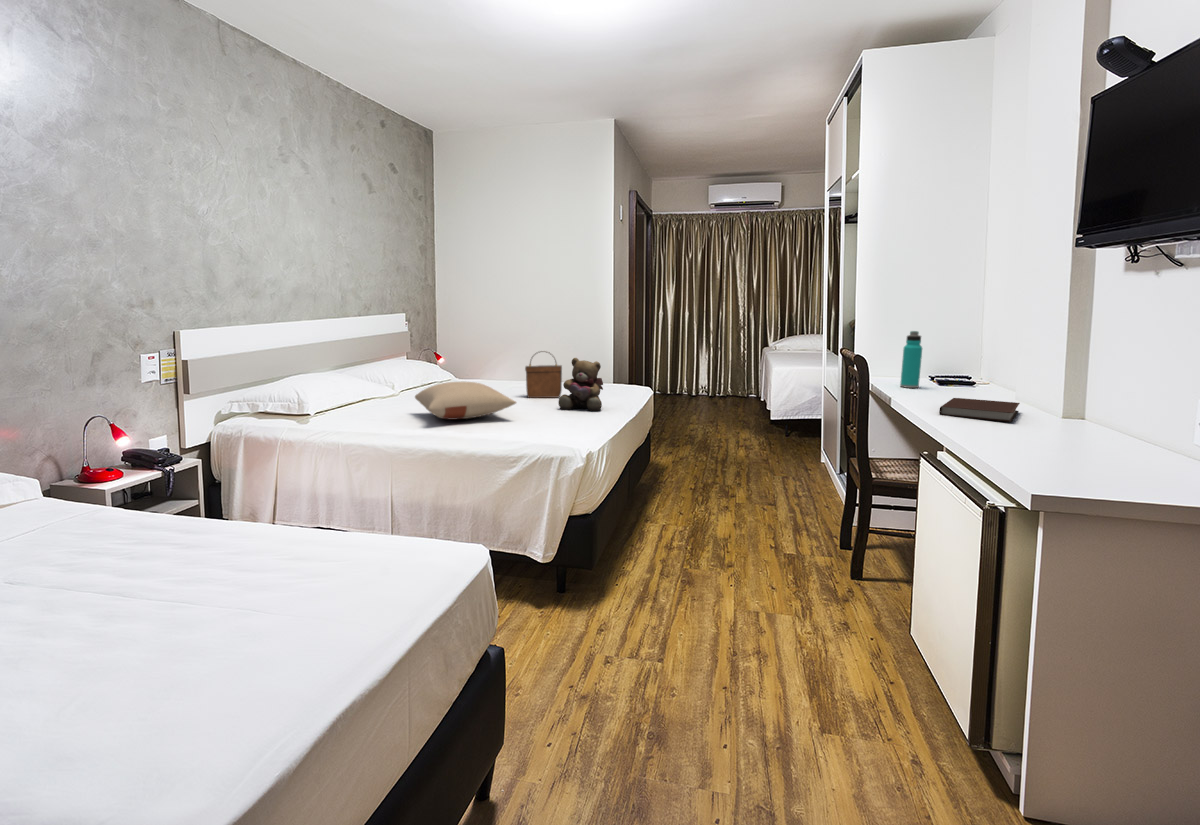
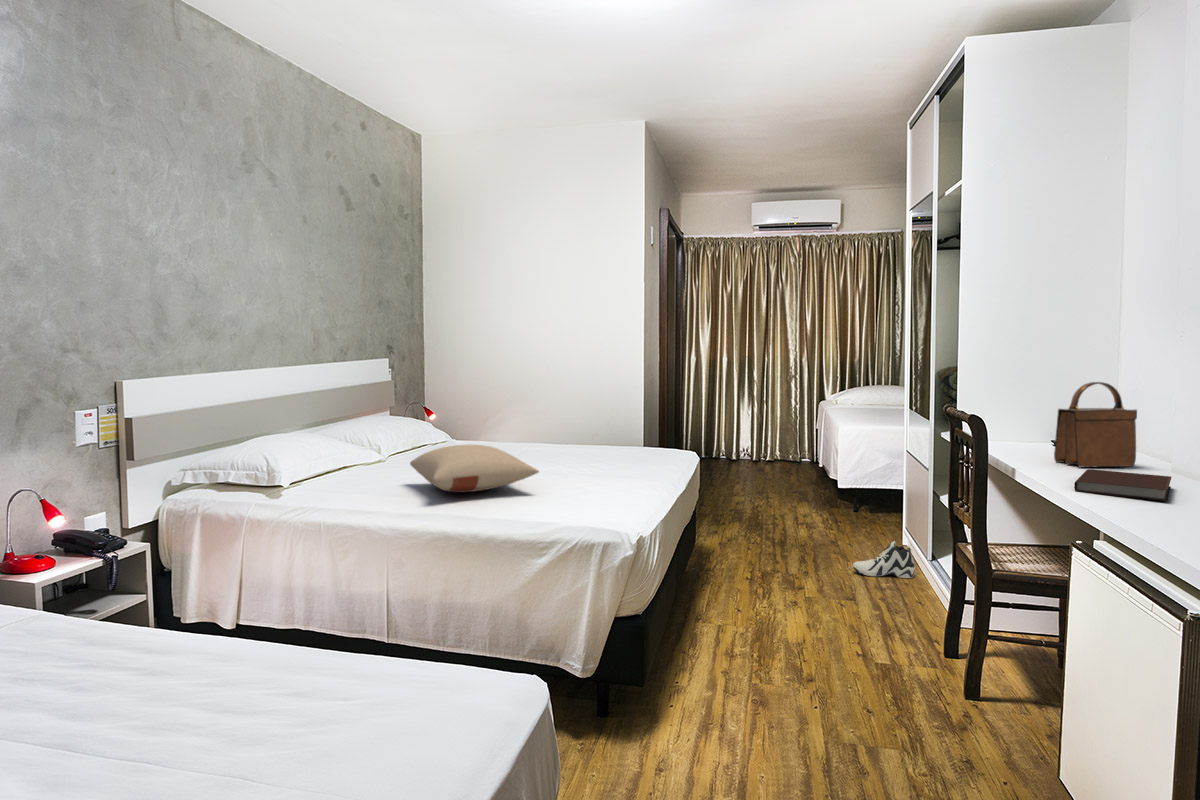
water bottle: present [900,331,922,388] -> none [1014,385,1040,455]
handbag: present [525,351,562,398] -> present [1054,382,1137,467]
teddy bear: present [558,358,603,411] -> none [586,415,642,481]
sneaker: none [775,456,824,487] -> present [853,538,915,578]

